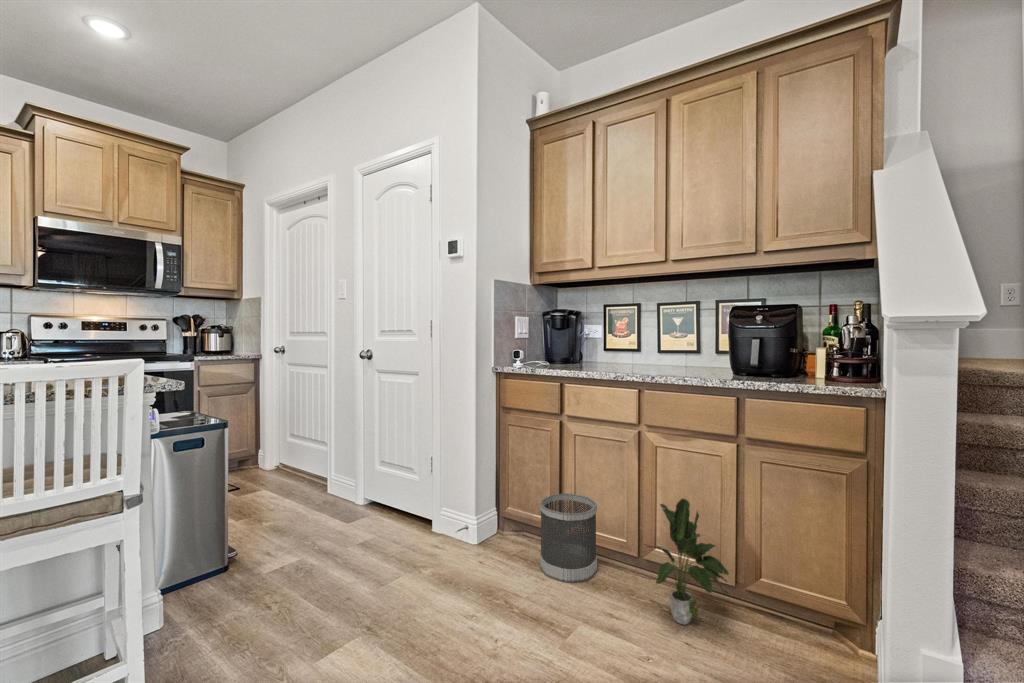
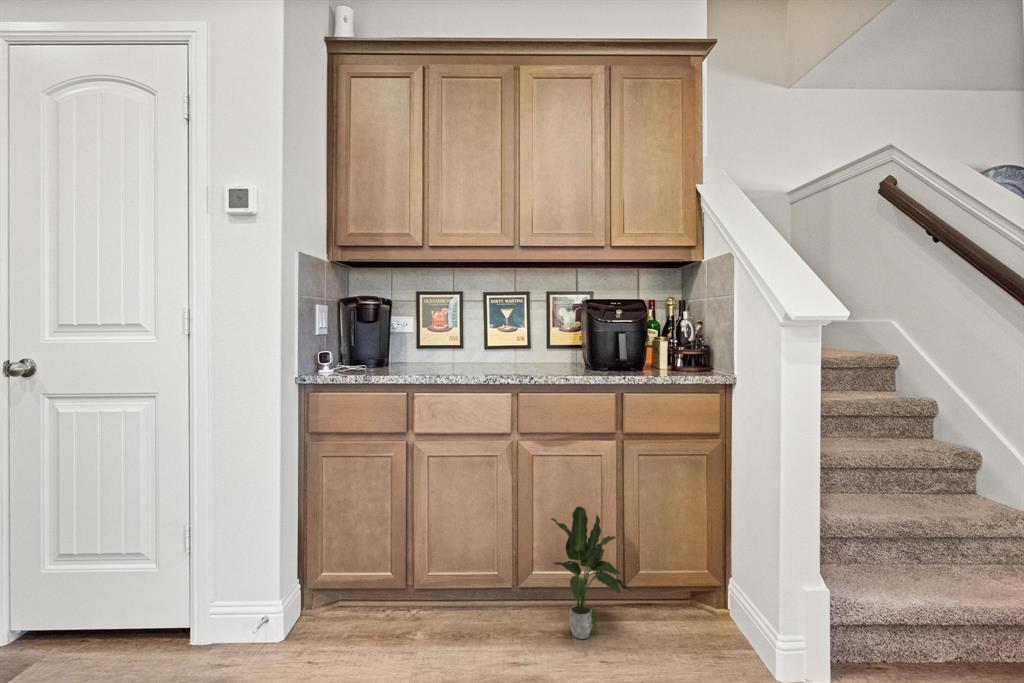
wastebasket: present [540,494,597,583] -> none [397,533,468,643]

